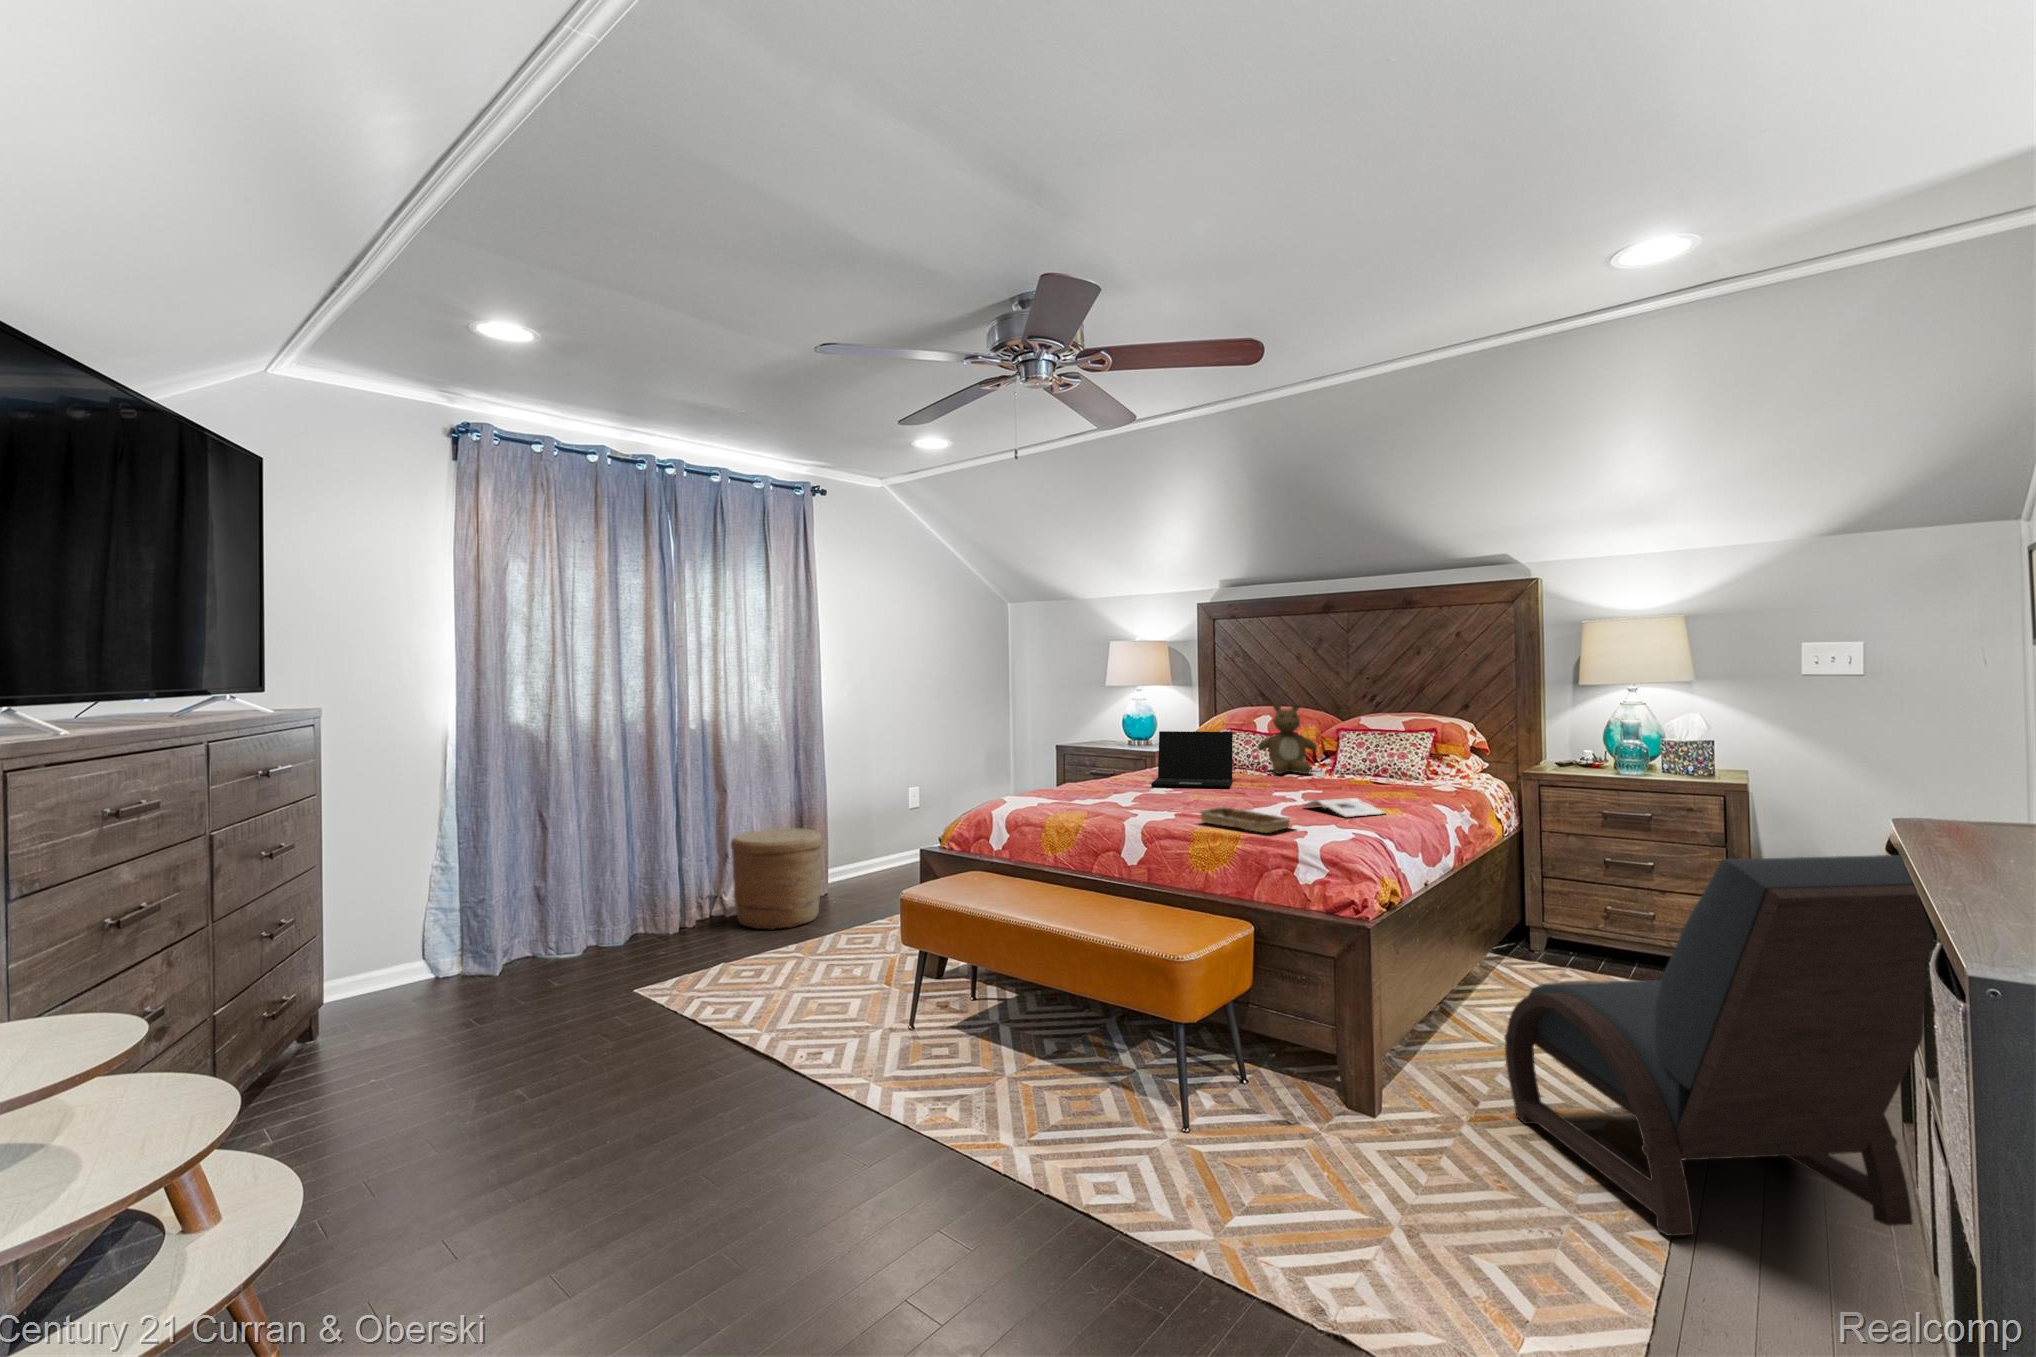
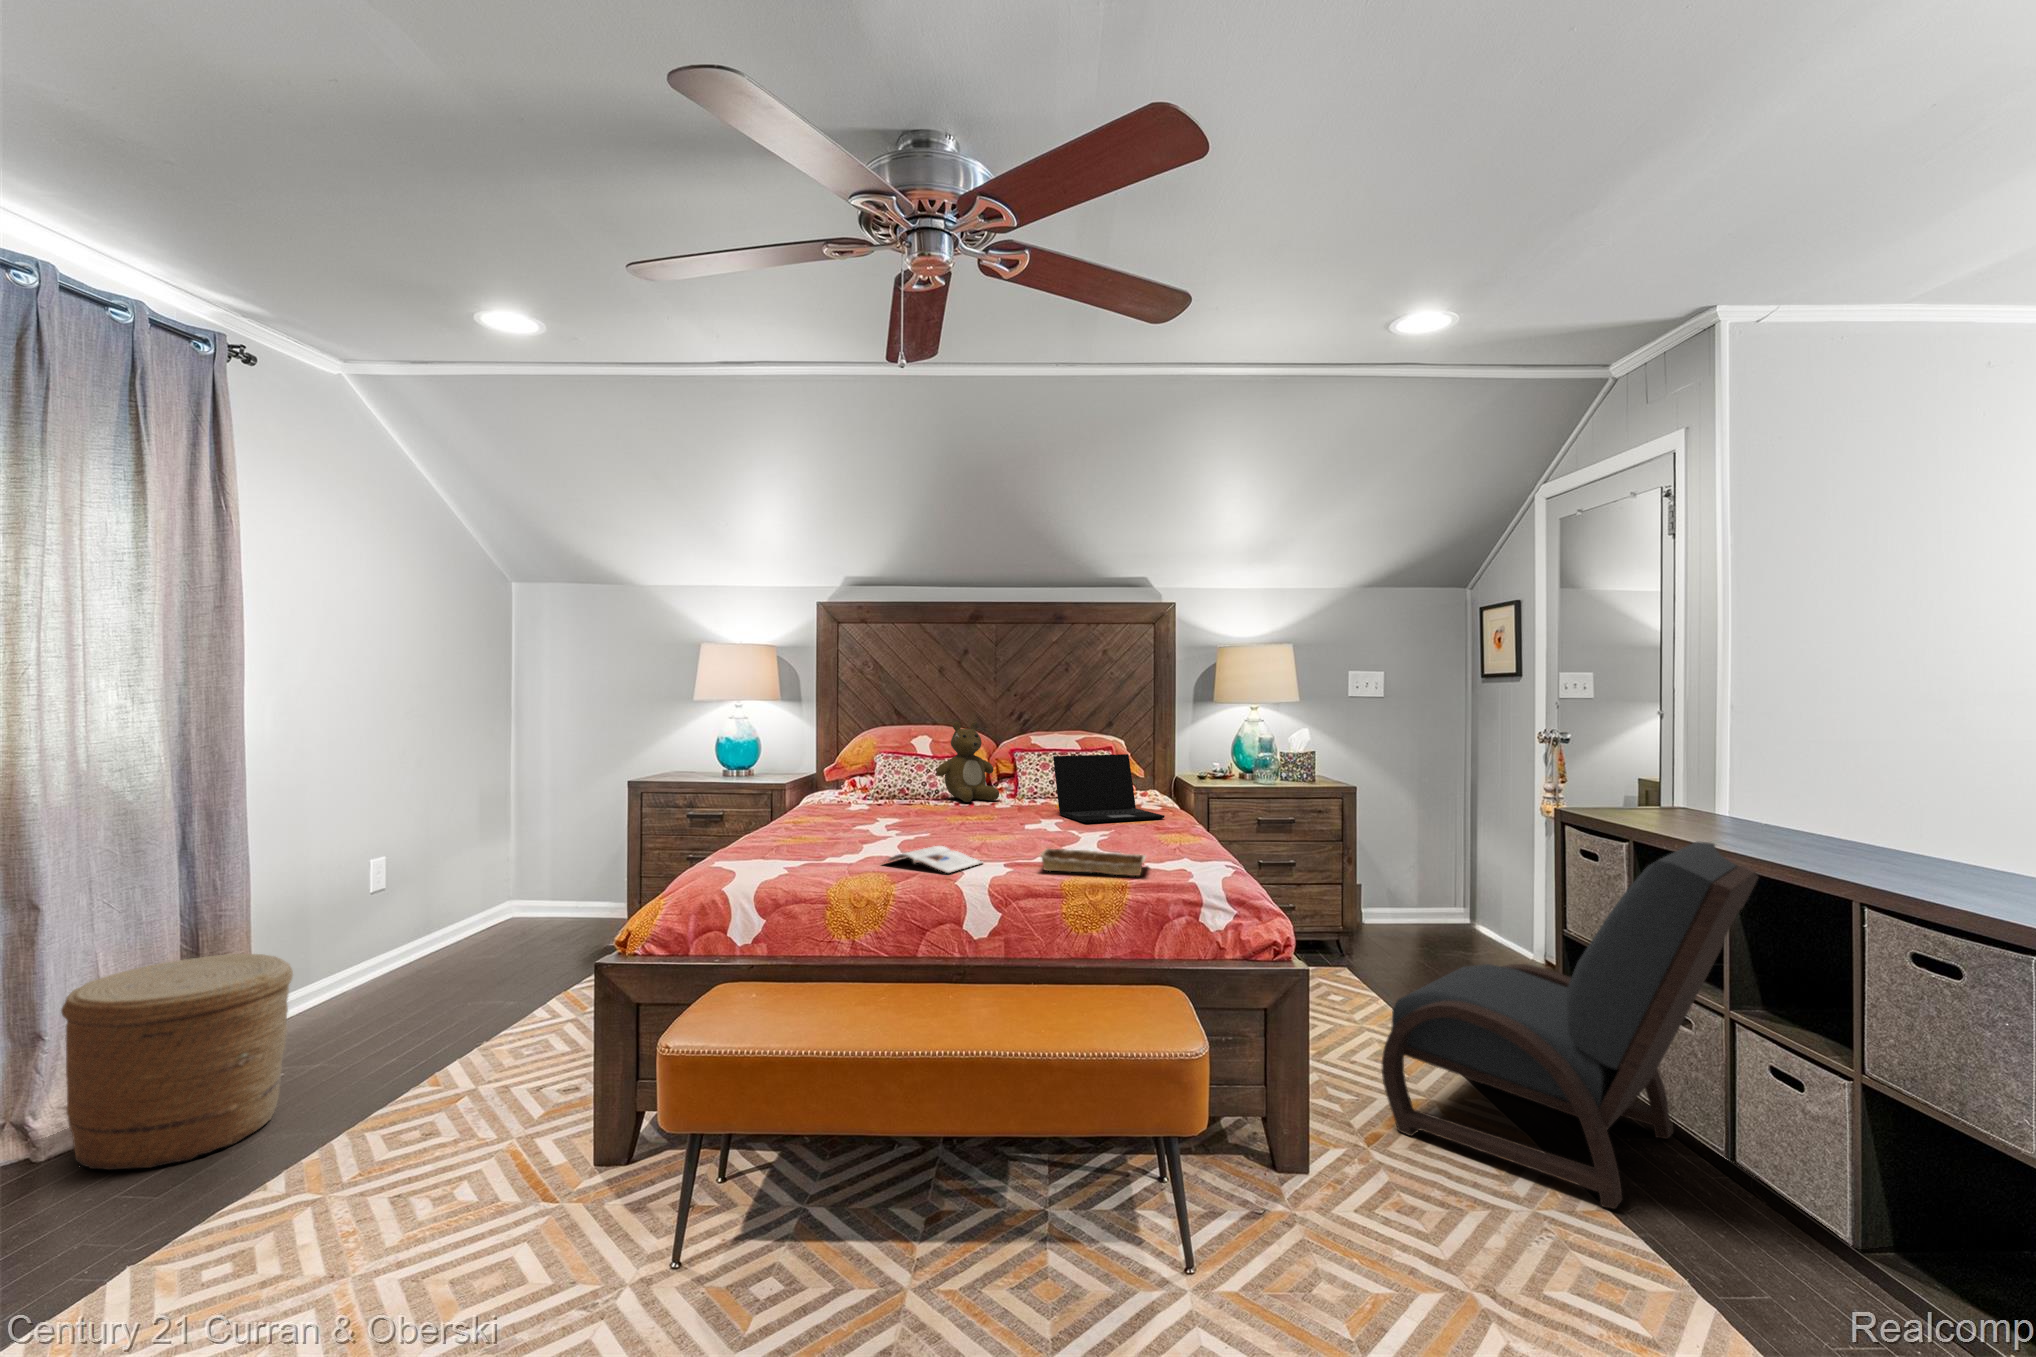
laptop: present [1151,731,1233,788] -> present [1053,754,1165,823]
magazine: present [1304,798,1385,817] -> present [882,846,983,873]

